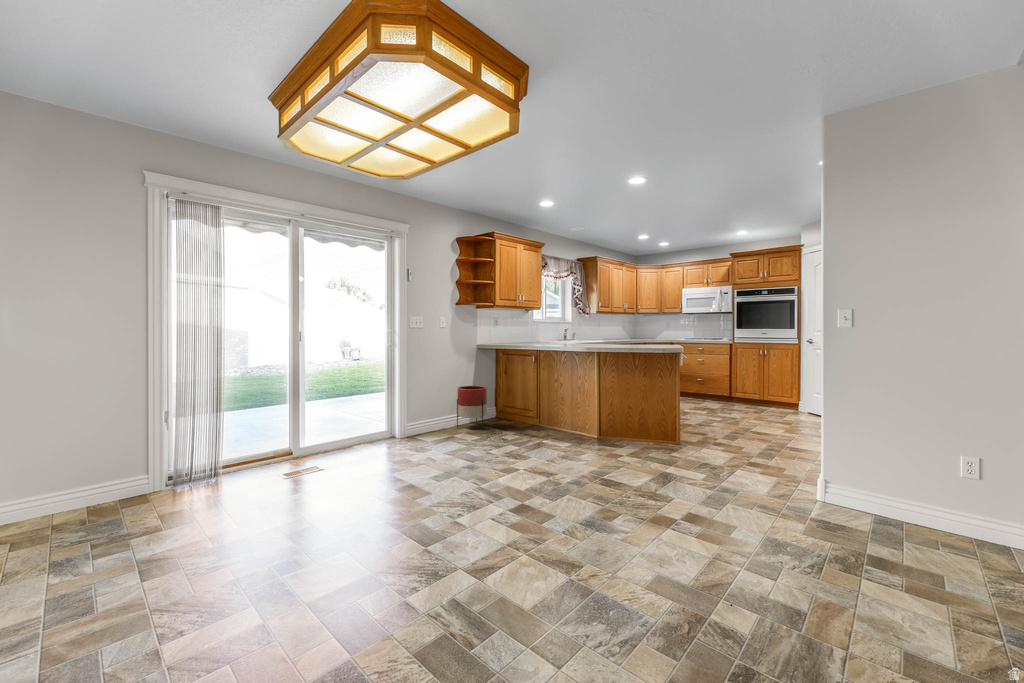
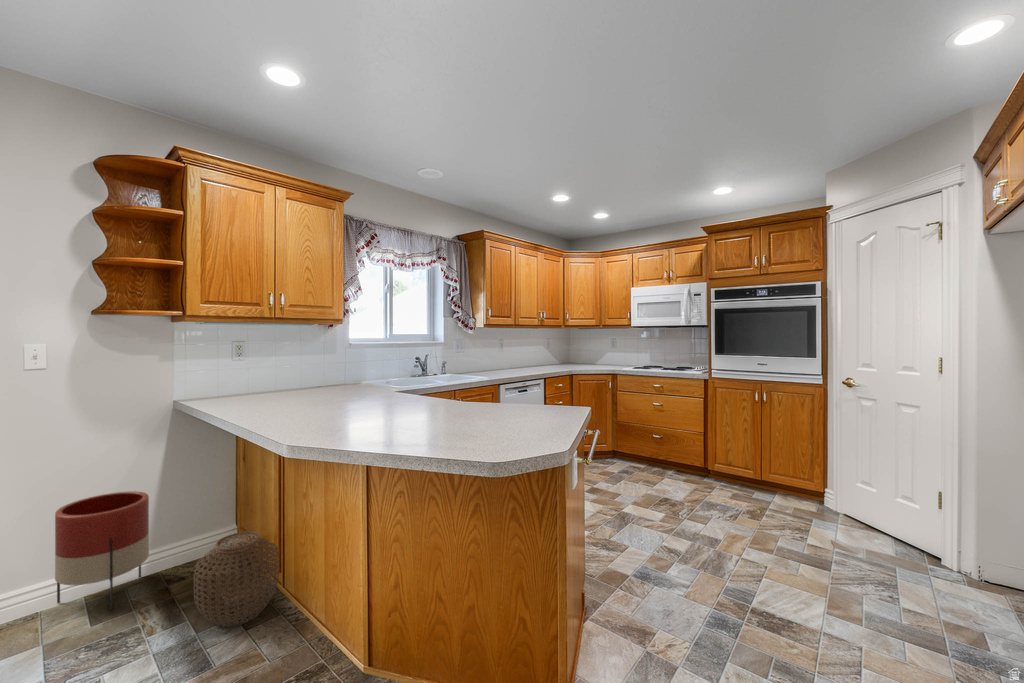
woven basket: none [522,398,552,432] -> present [194,532,279,627]

